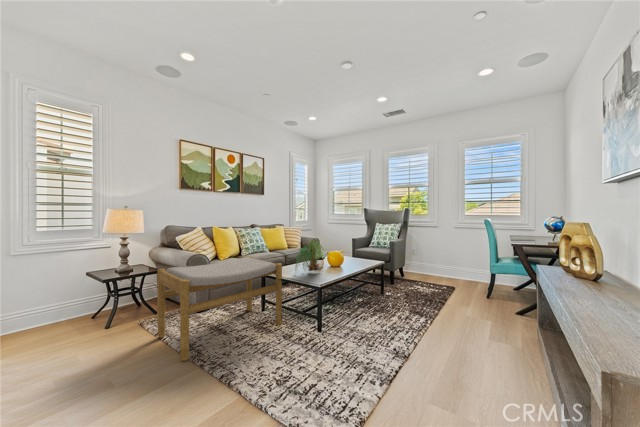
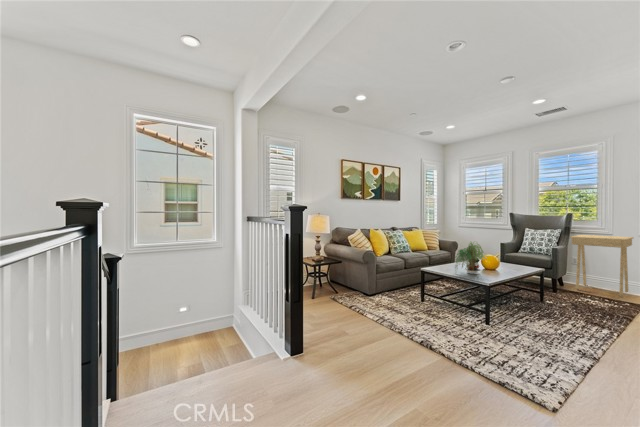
side table: none [407,228,452,282] -> present [570,235,633,297]
footstool: present [157,257,282,361] -> none [348,255,446,330]

